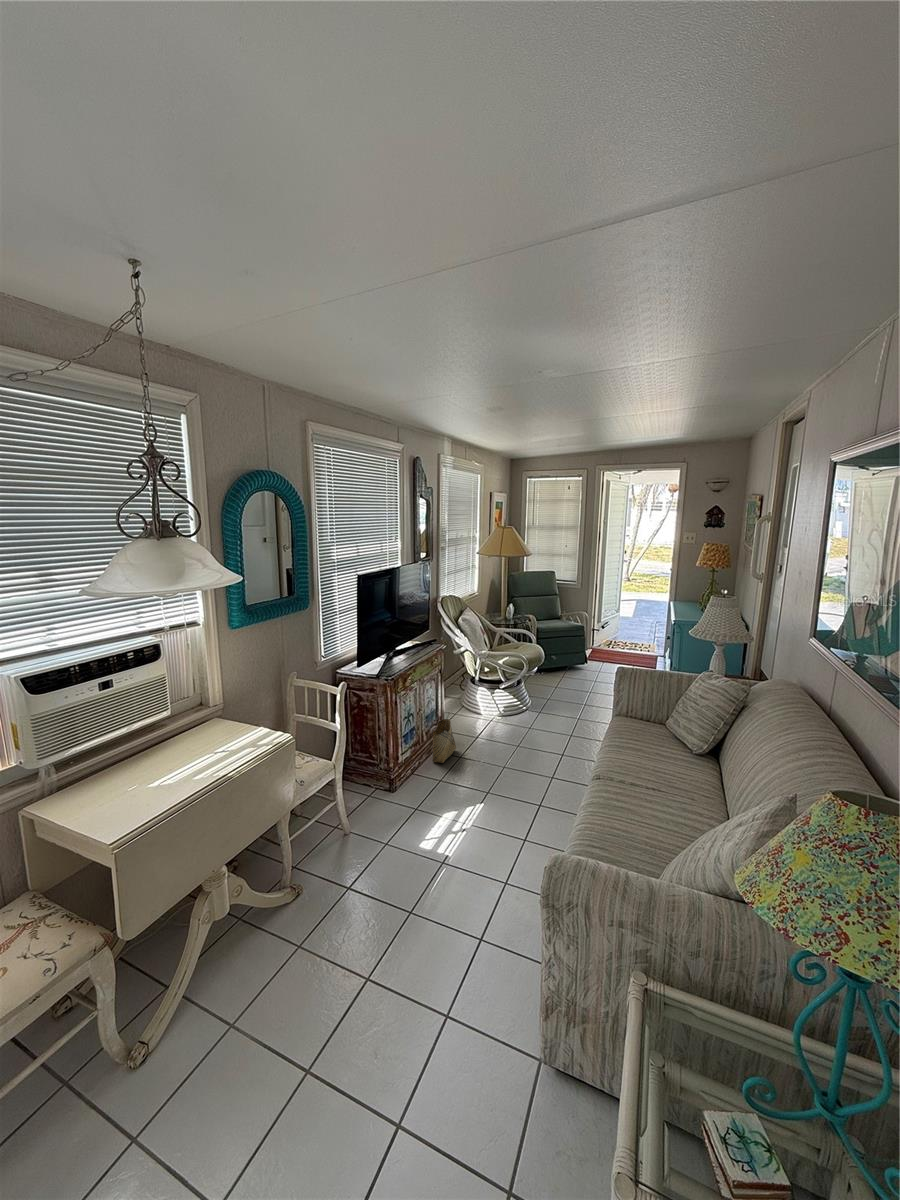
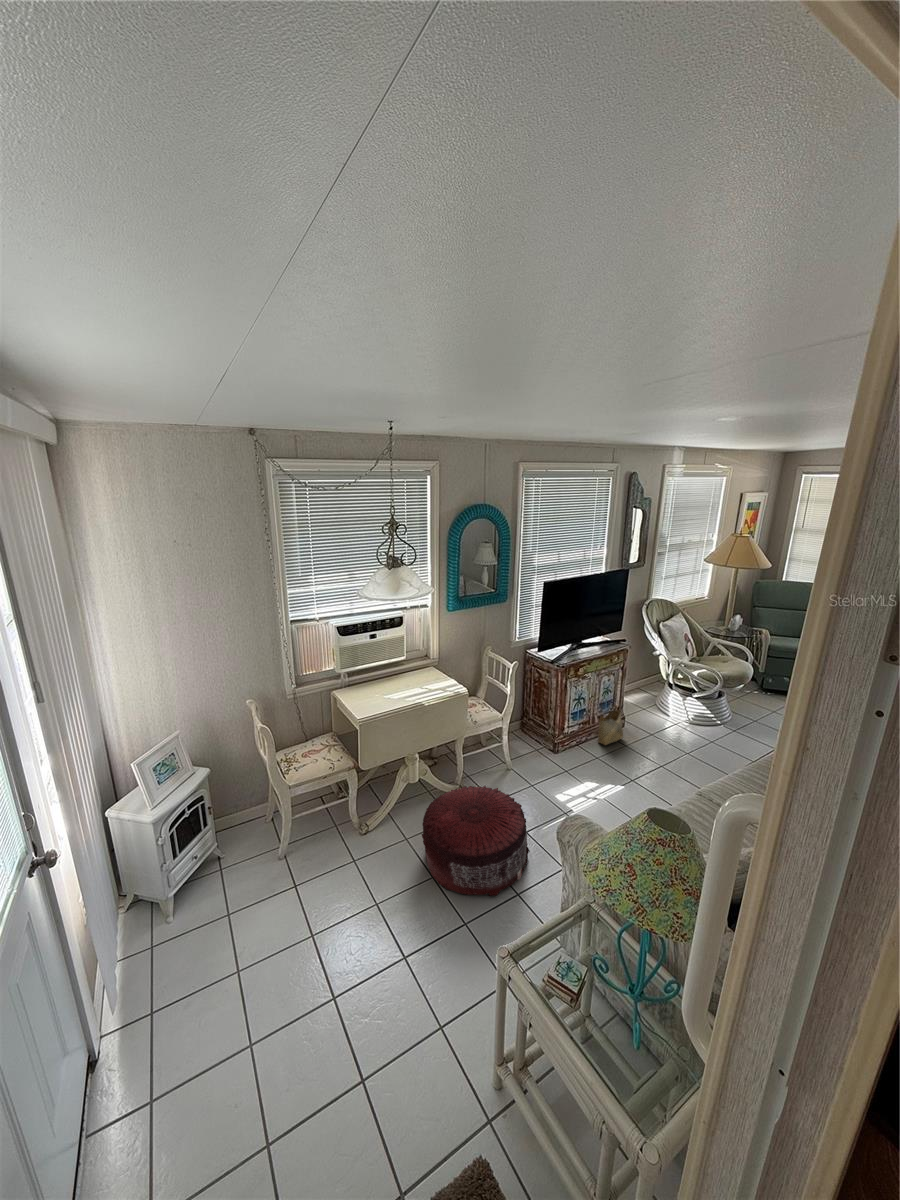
pouf: none [266,868,441,1087] -> present [422,786,530,896]

